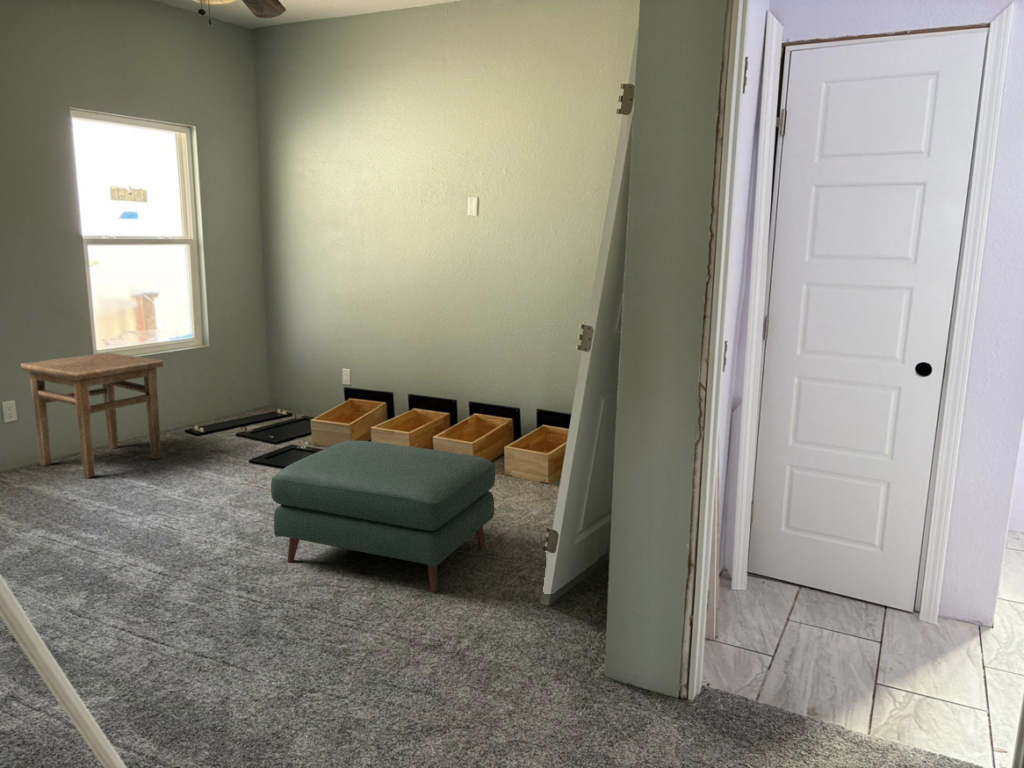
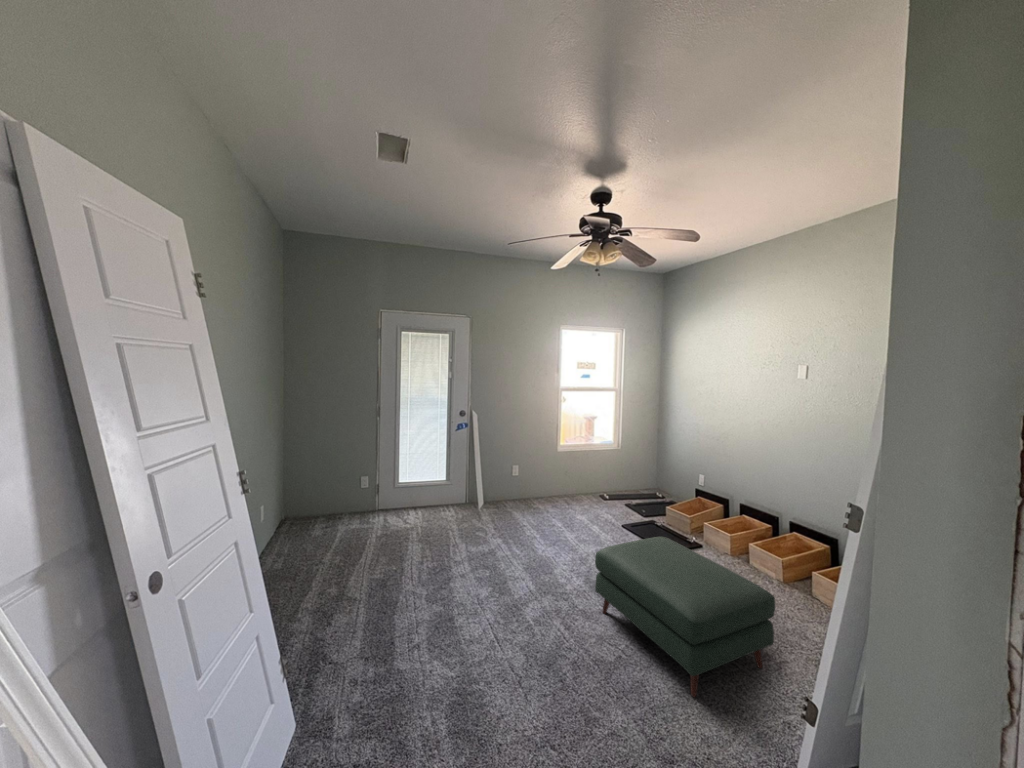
side table: present [21,353,163,478] -> none [524,447,584,513]

